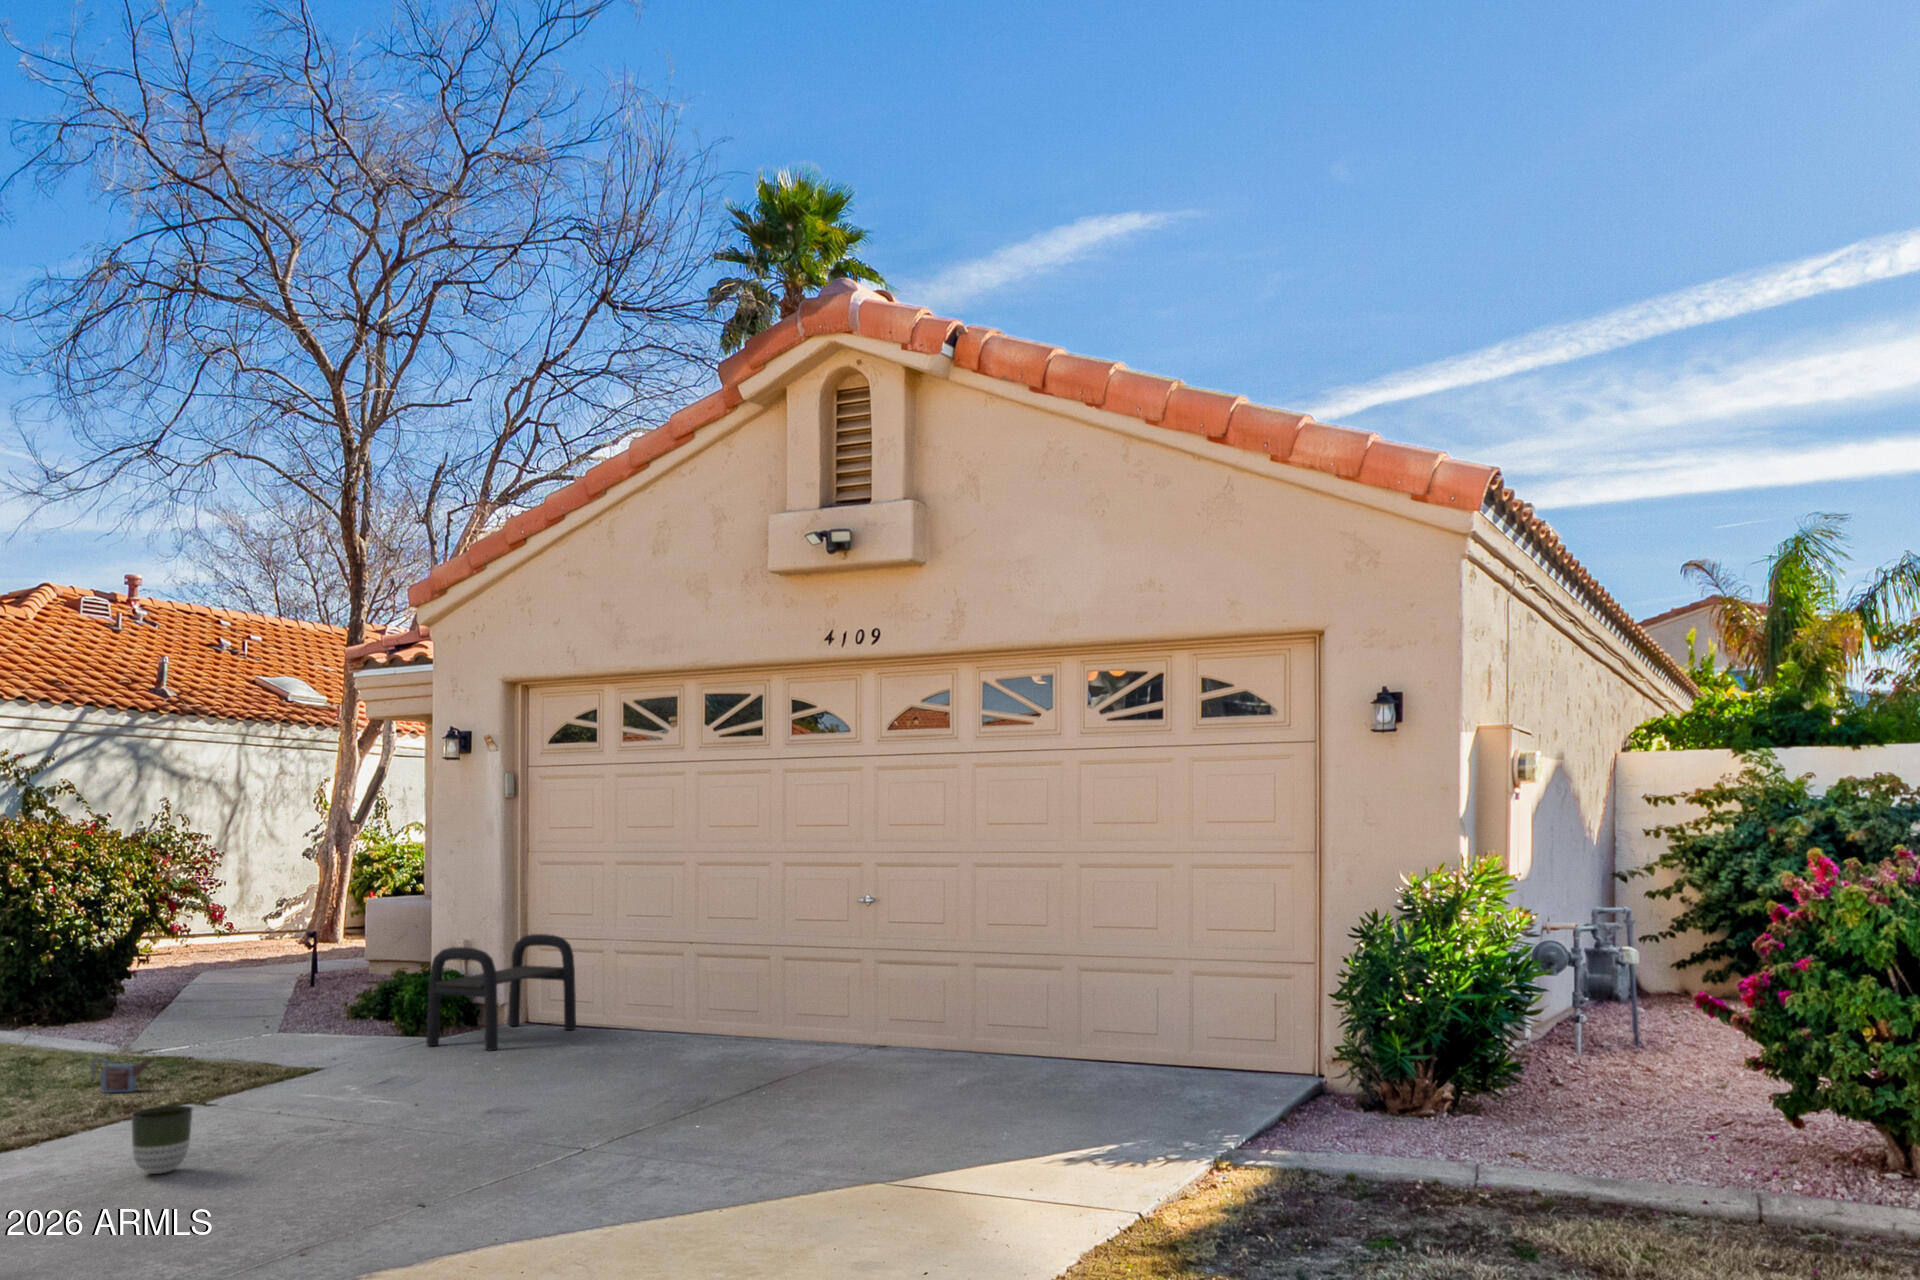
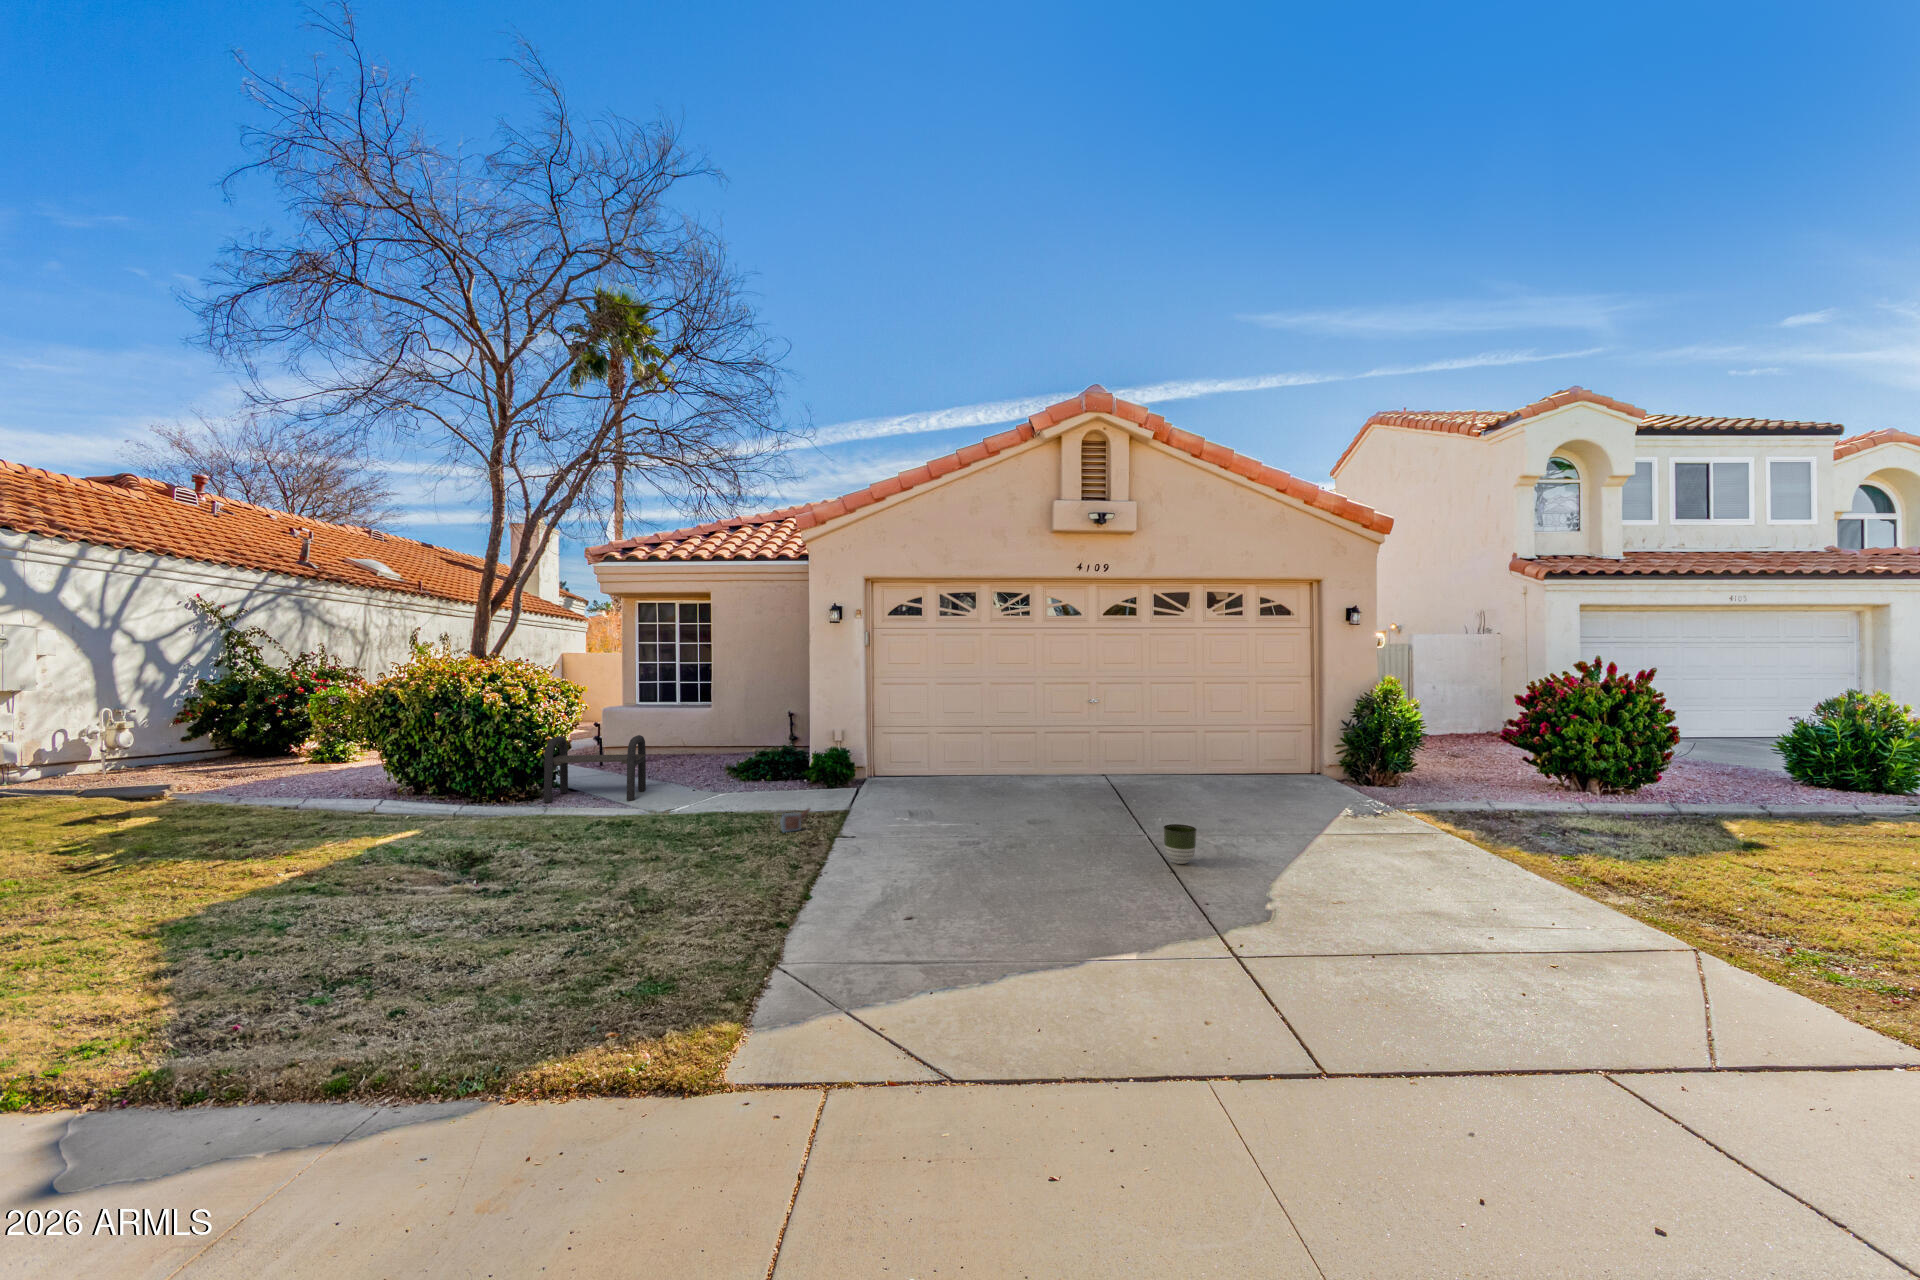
bench: present [426,934,576,1051] -> present [544,735,646,803]
planter: present [132,1106,193,1174] -> present [1164,824,1197,864]

